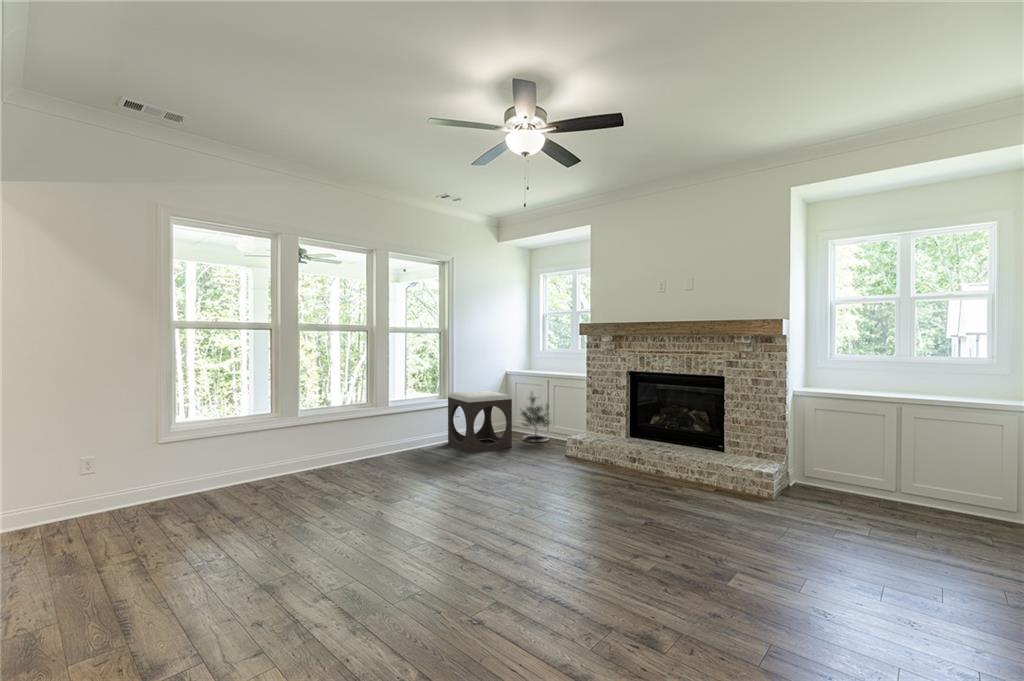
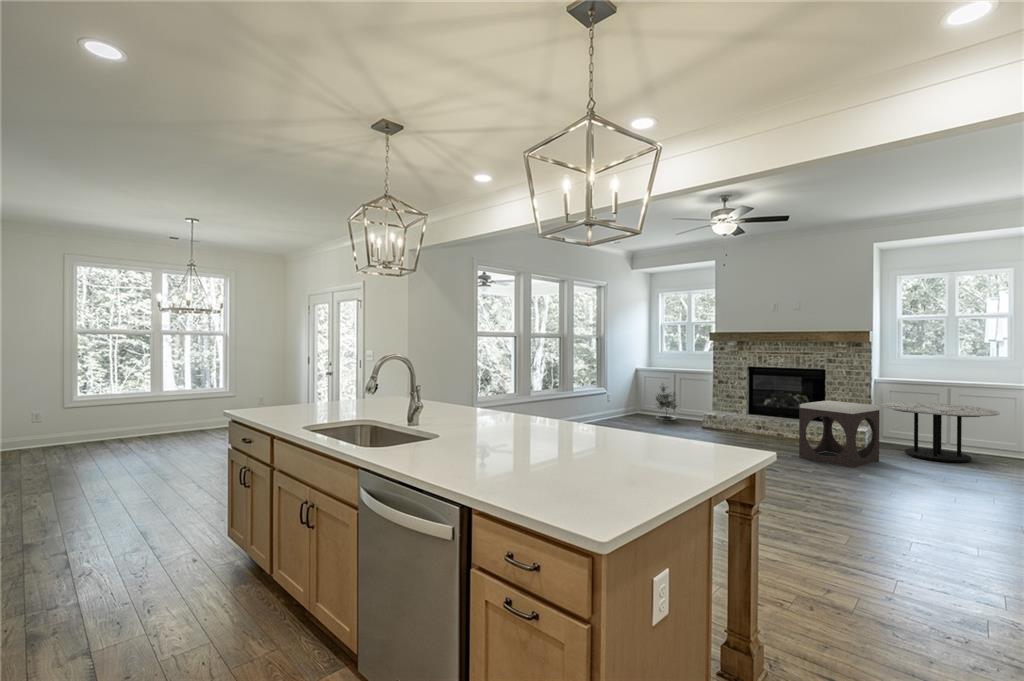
footstool: present [448,391,512,453] -> present [799,400,880,468]
coffee table: none [793,427,976,536] -> present [882,402,1000,463]

